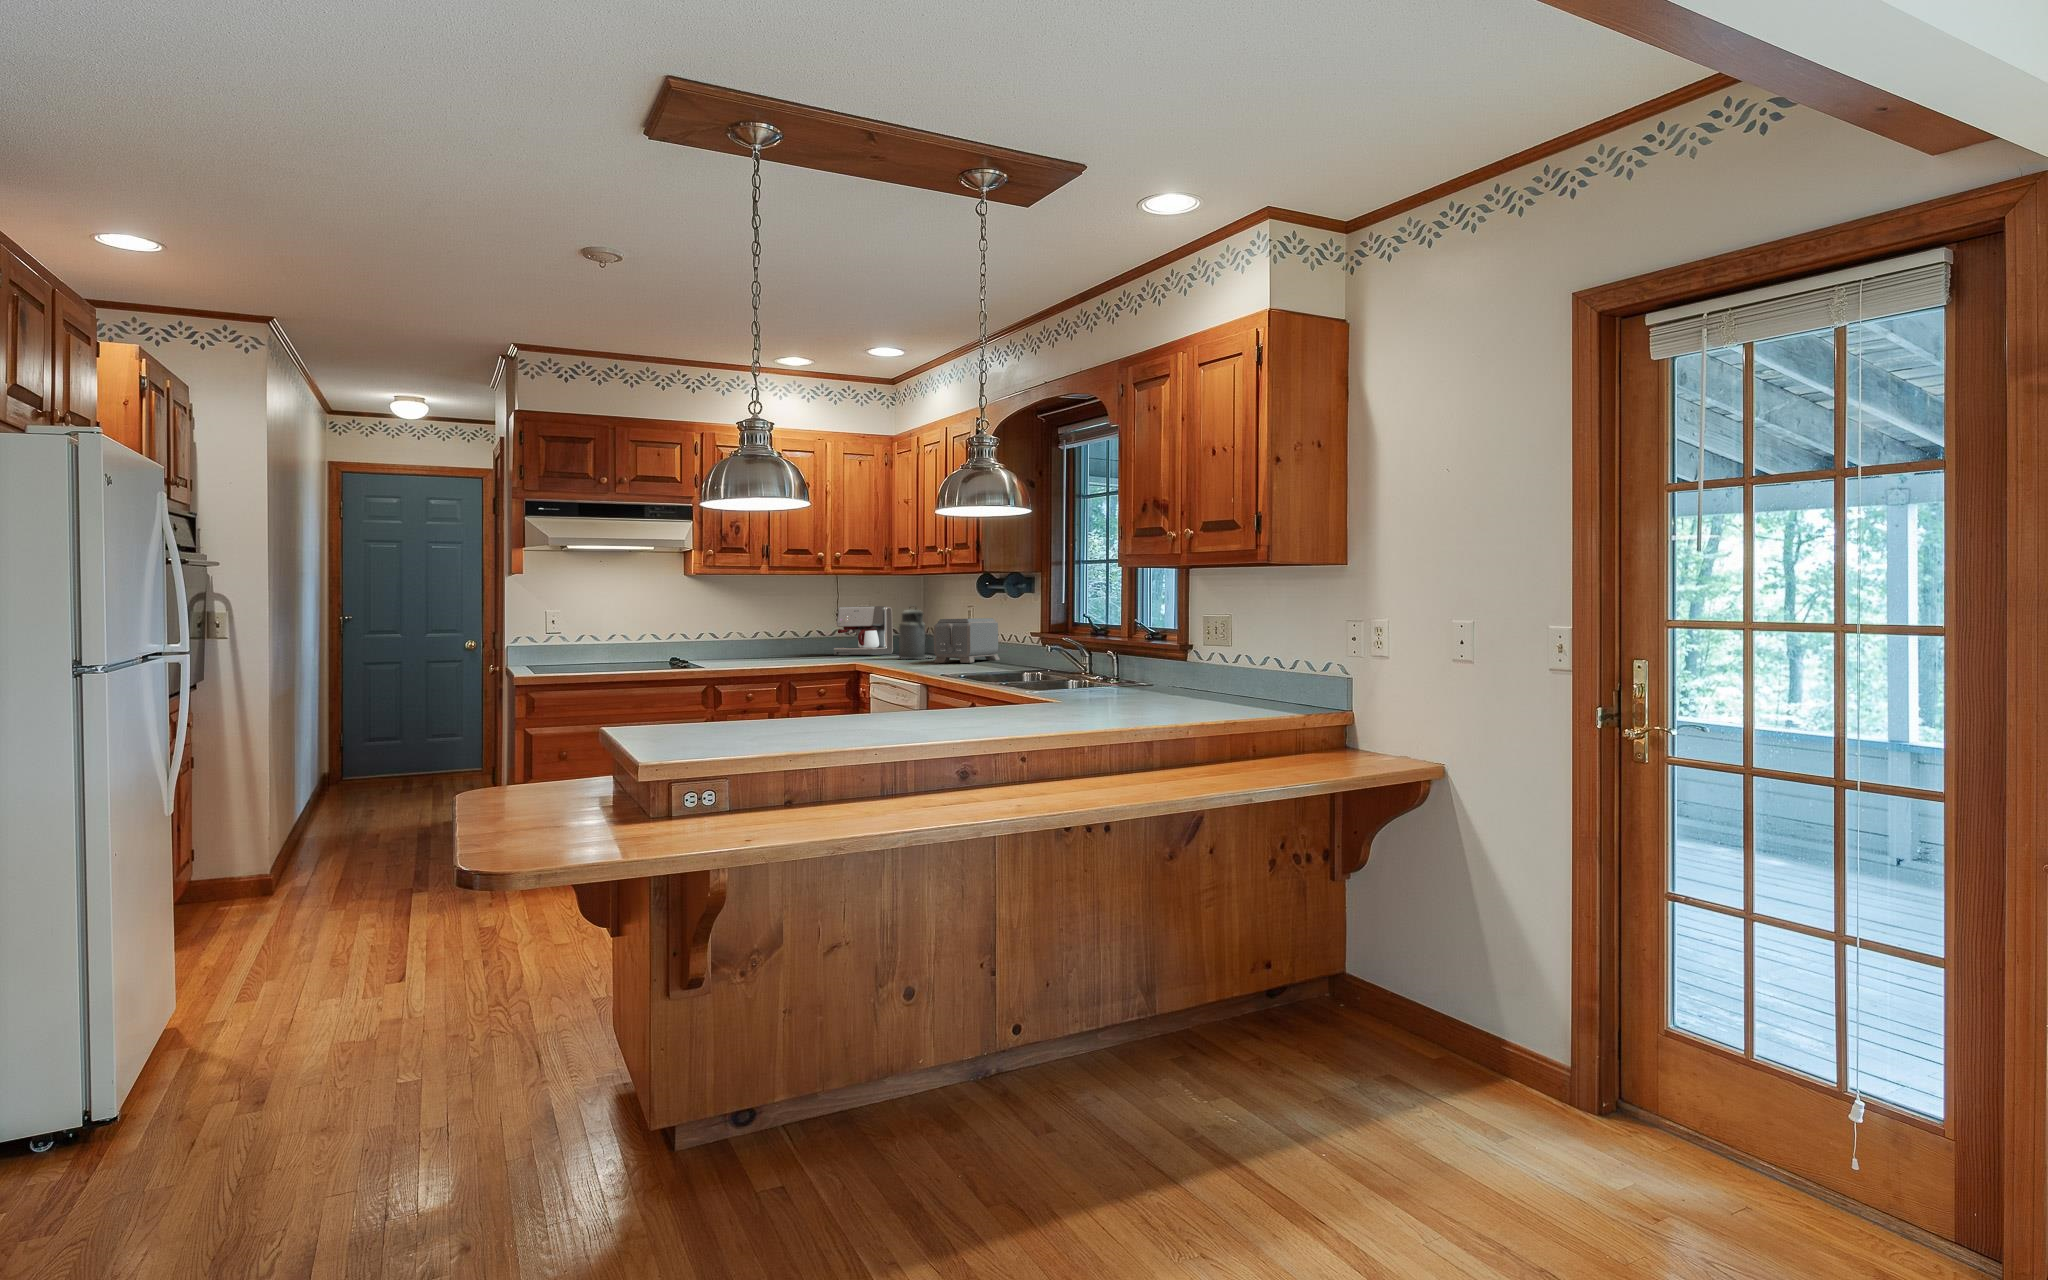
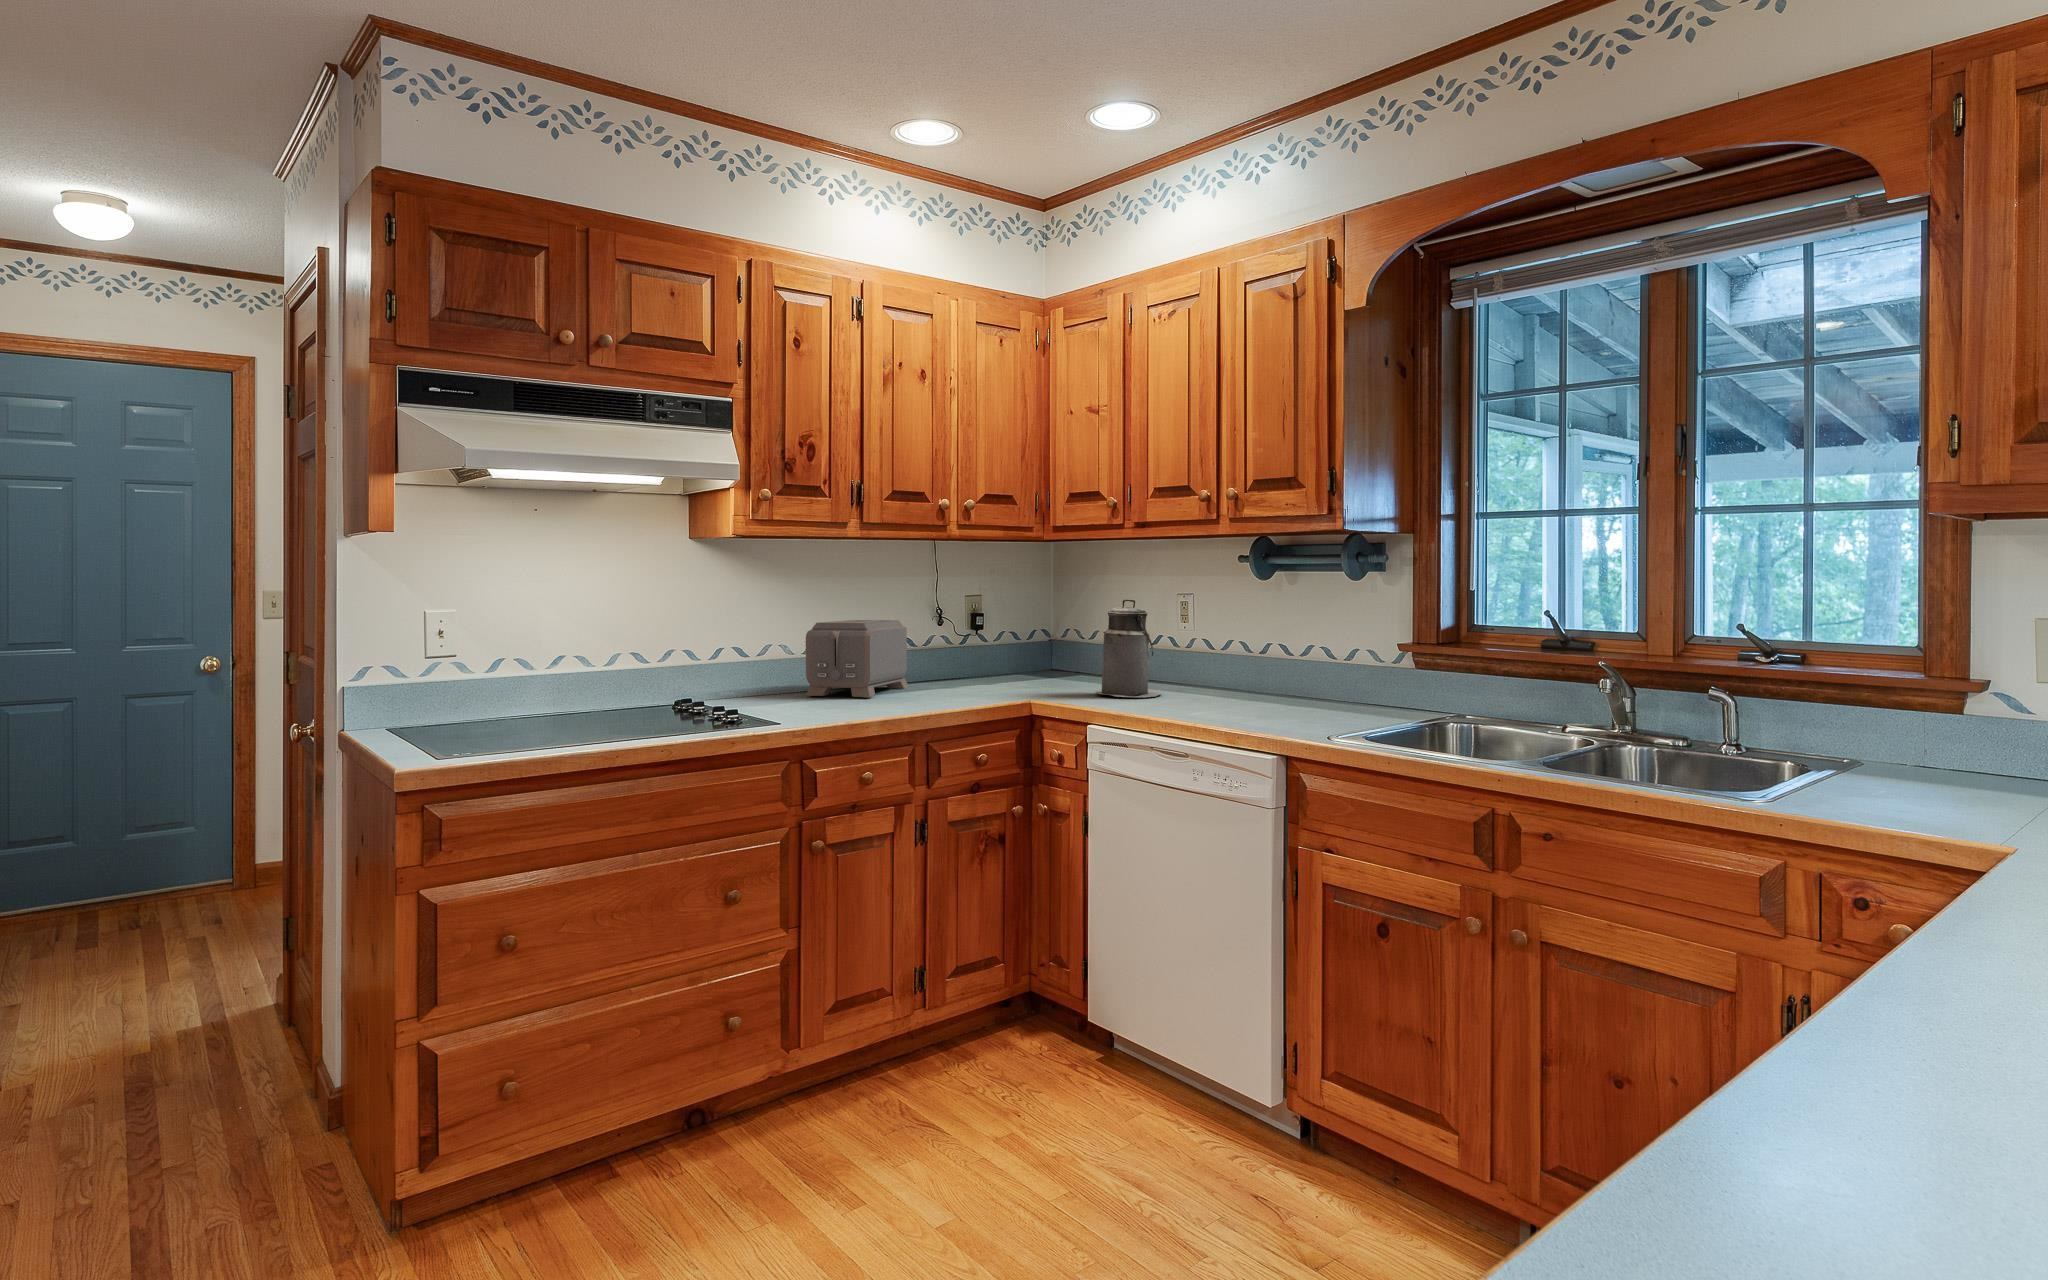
coffee maker: present [834,606,893,655] -> none [940,596,1035,682]
toaster: present [934,618,1000,663] -> present [806,620,909,697]

